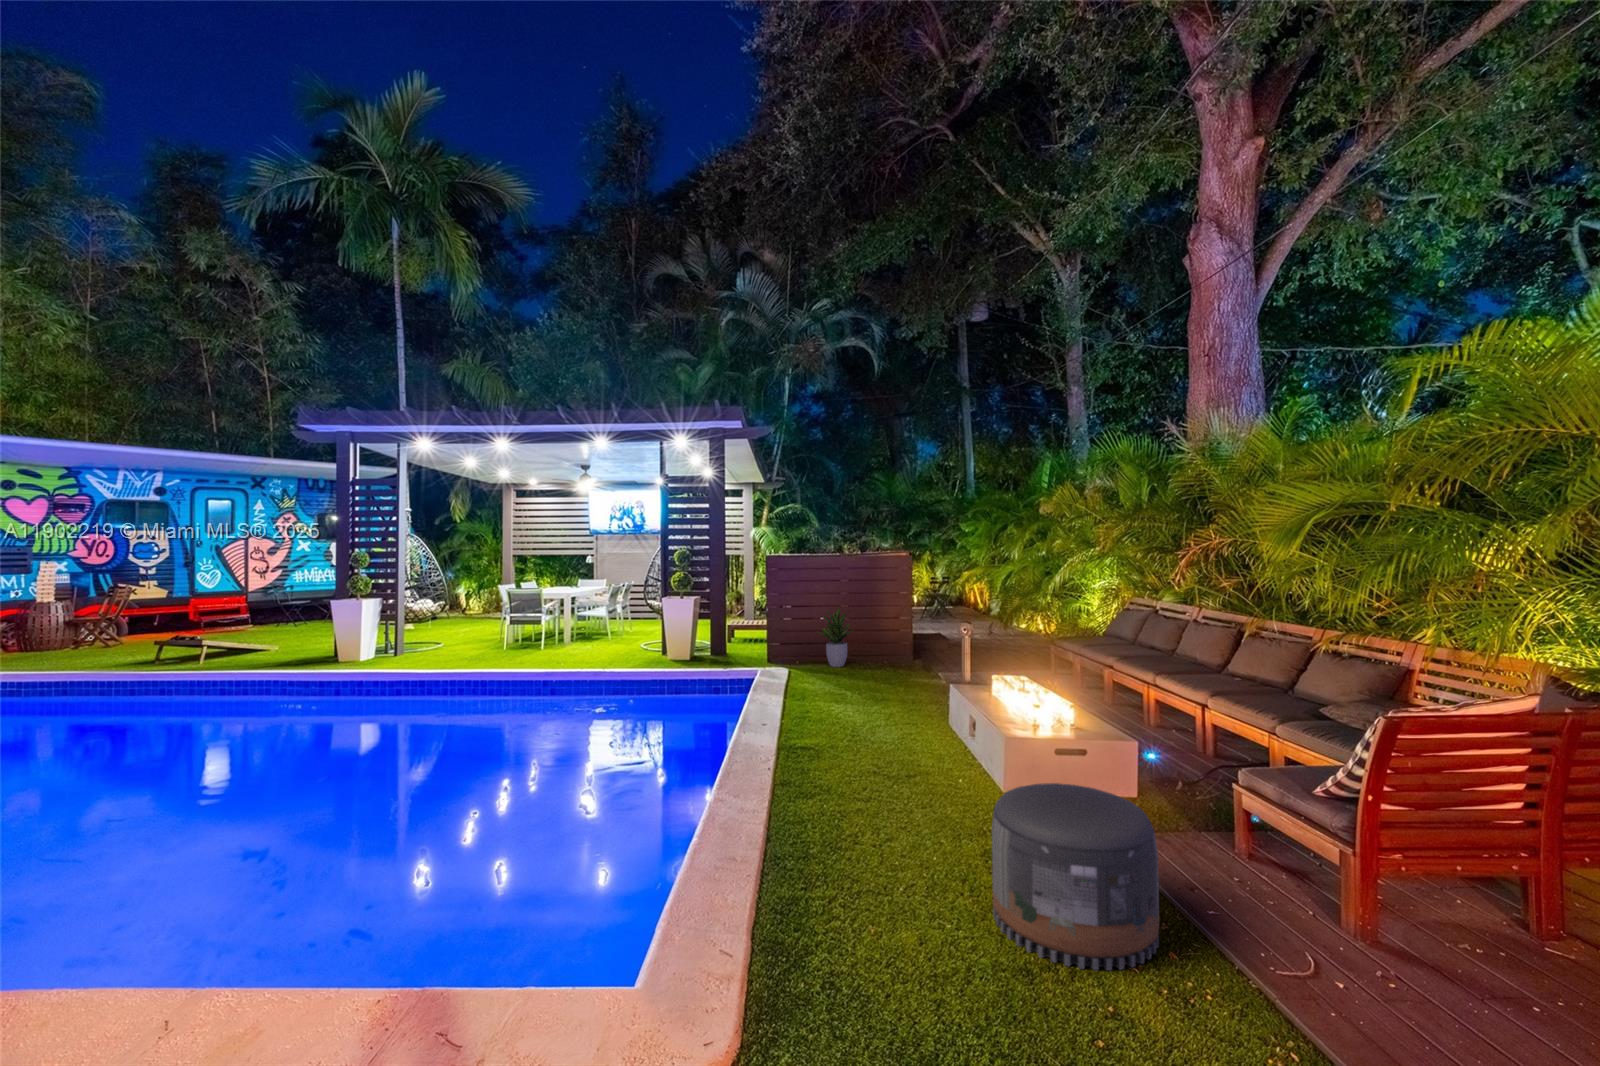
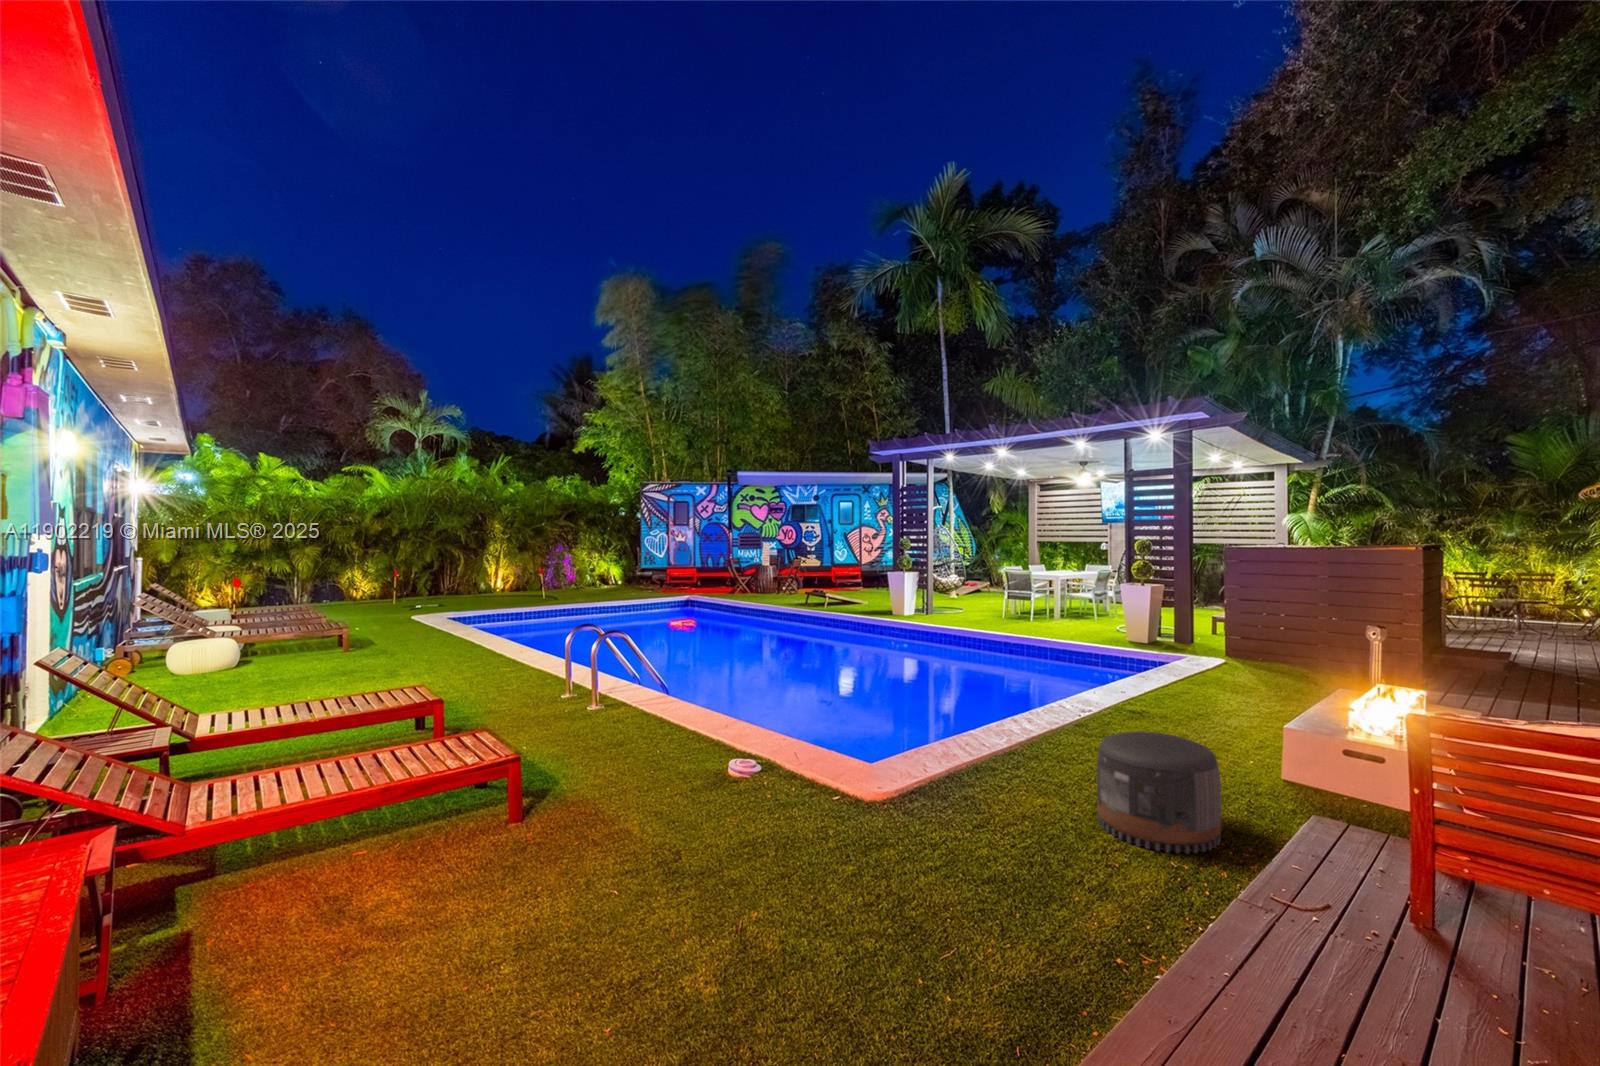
potted plant: present [818,607,854,667] -> none [1259,603,1308,666]

